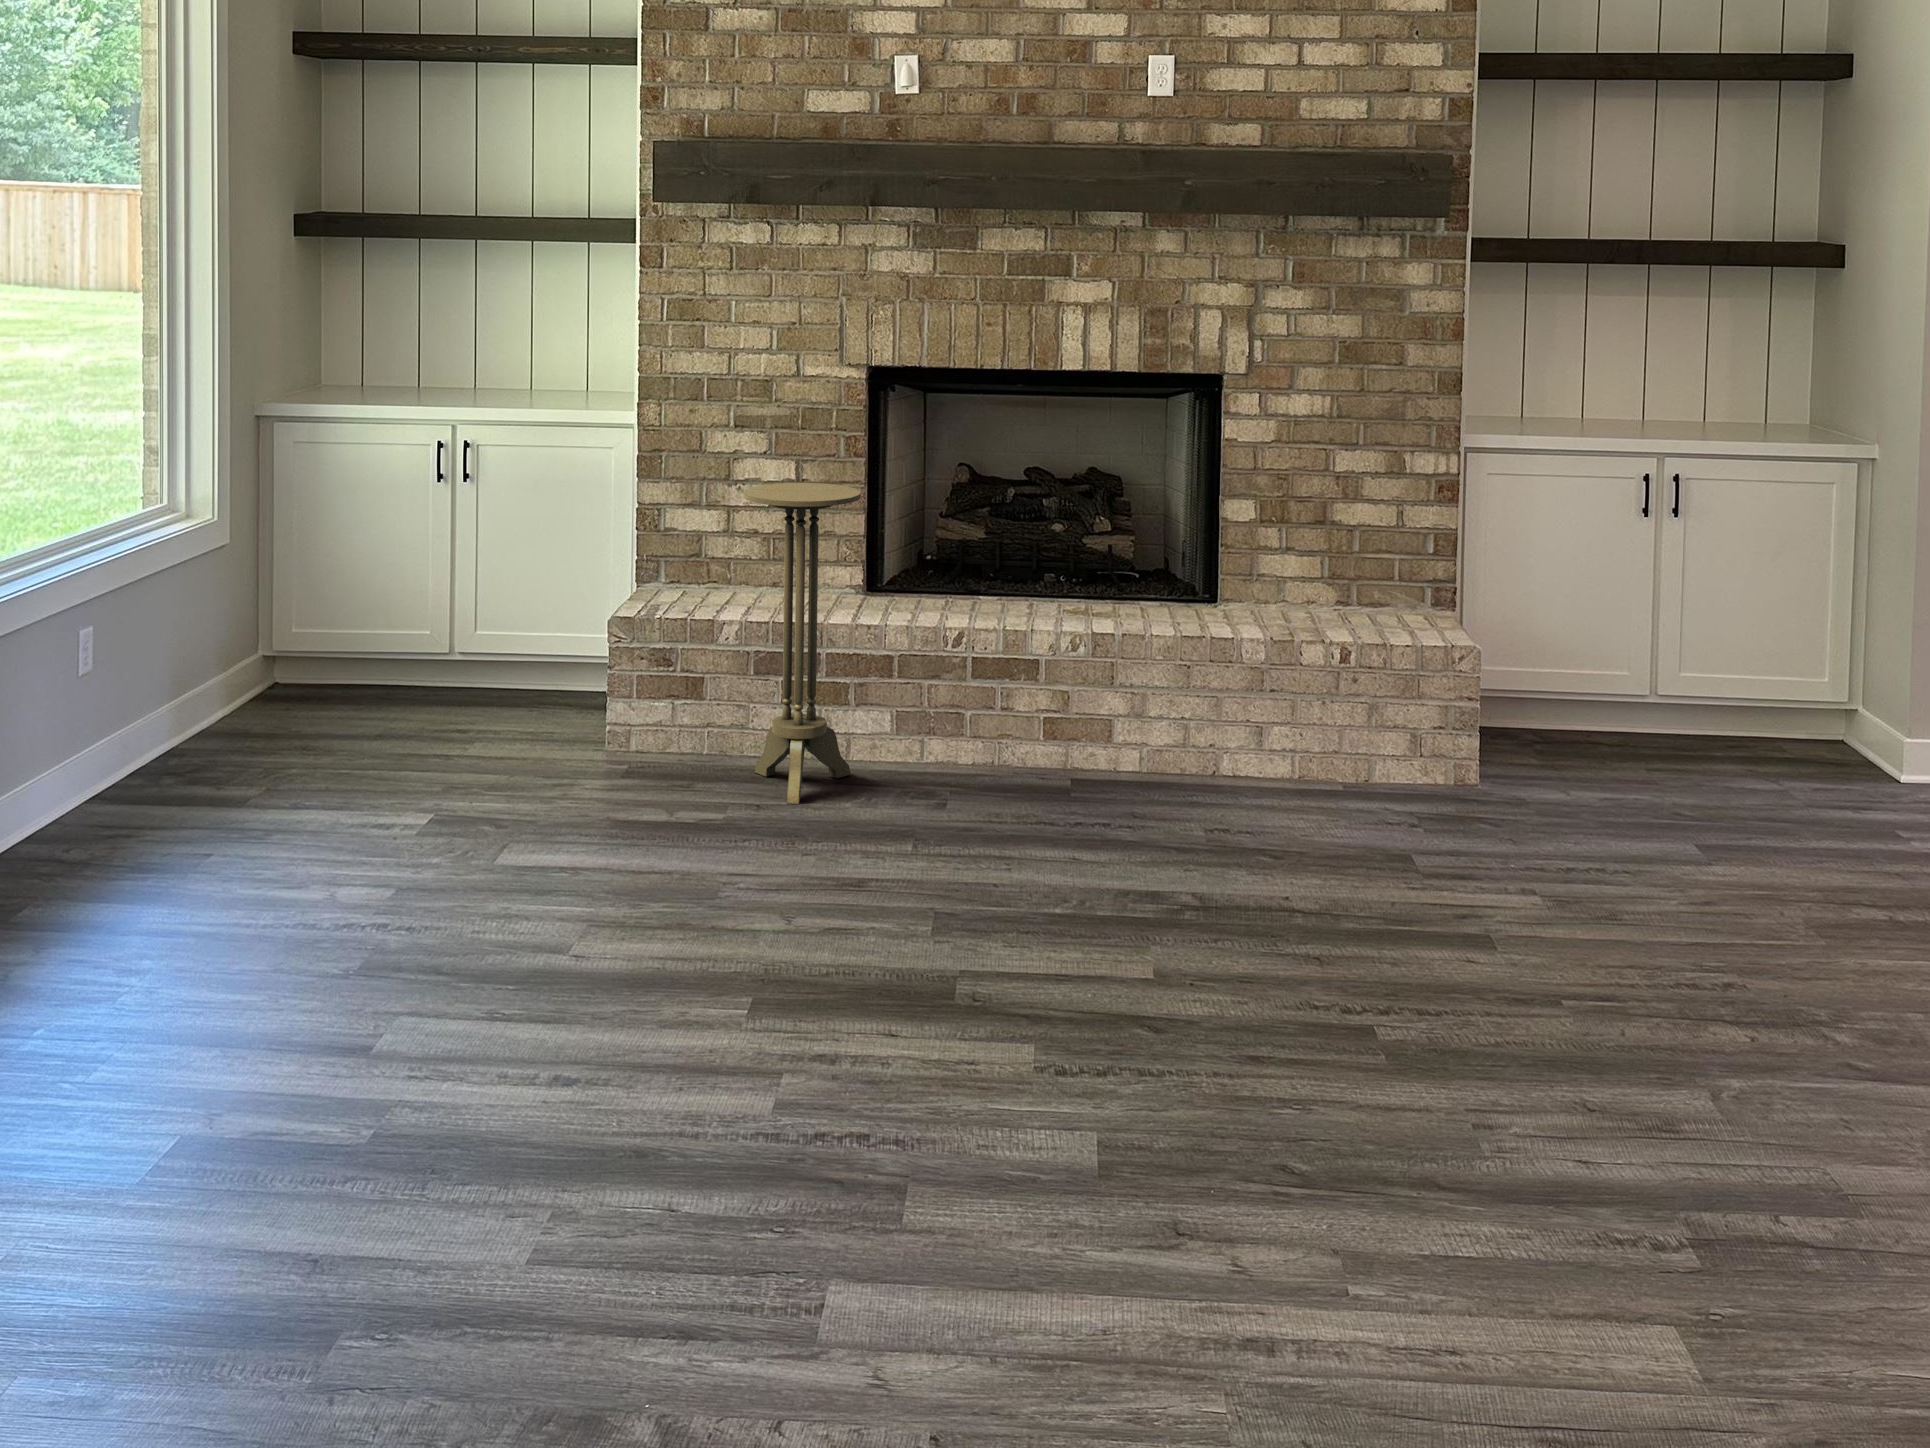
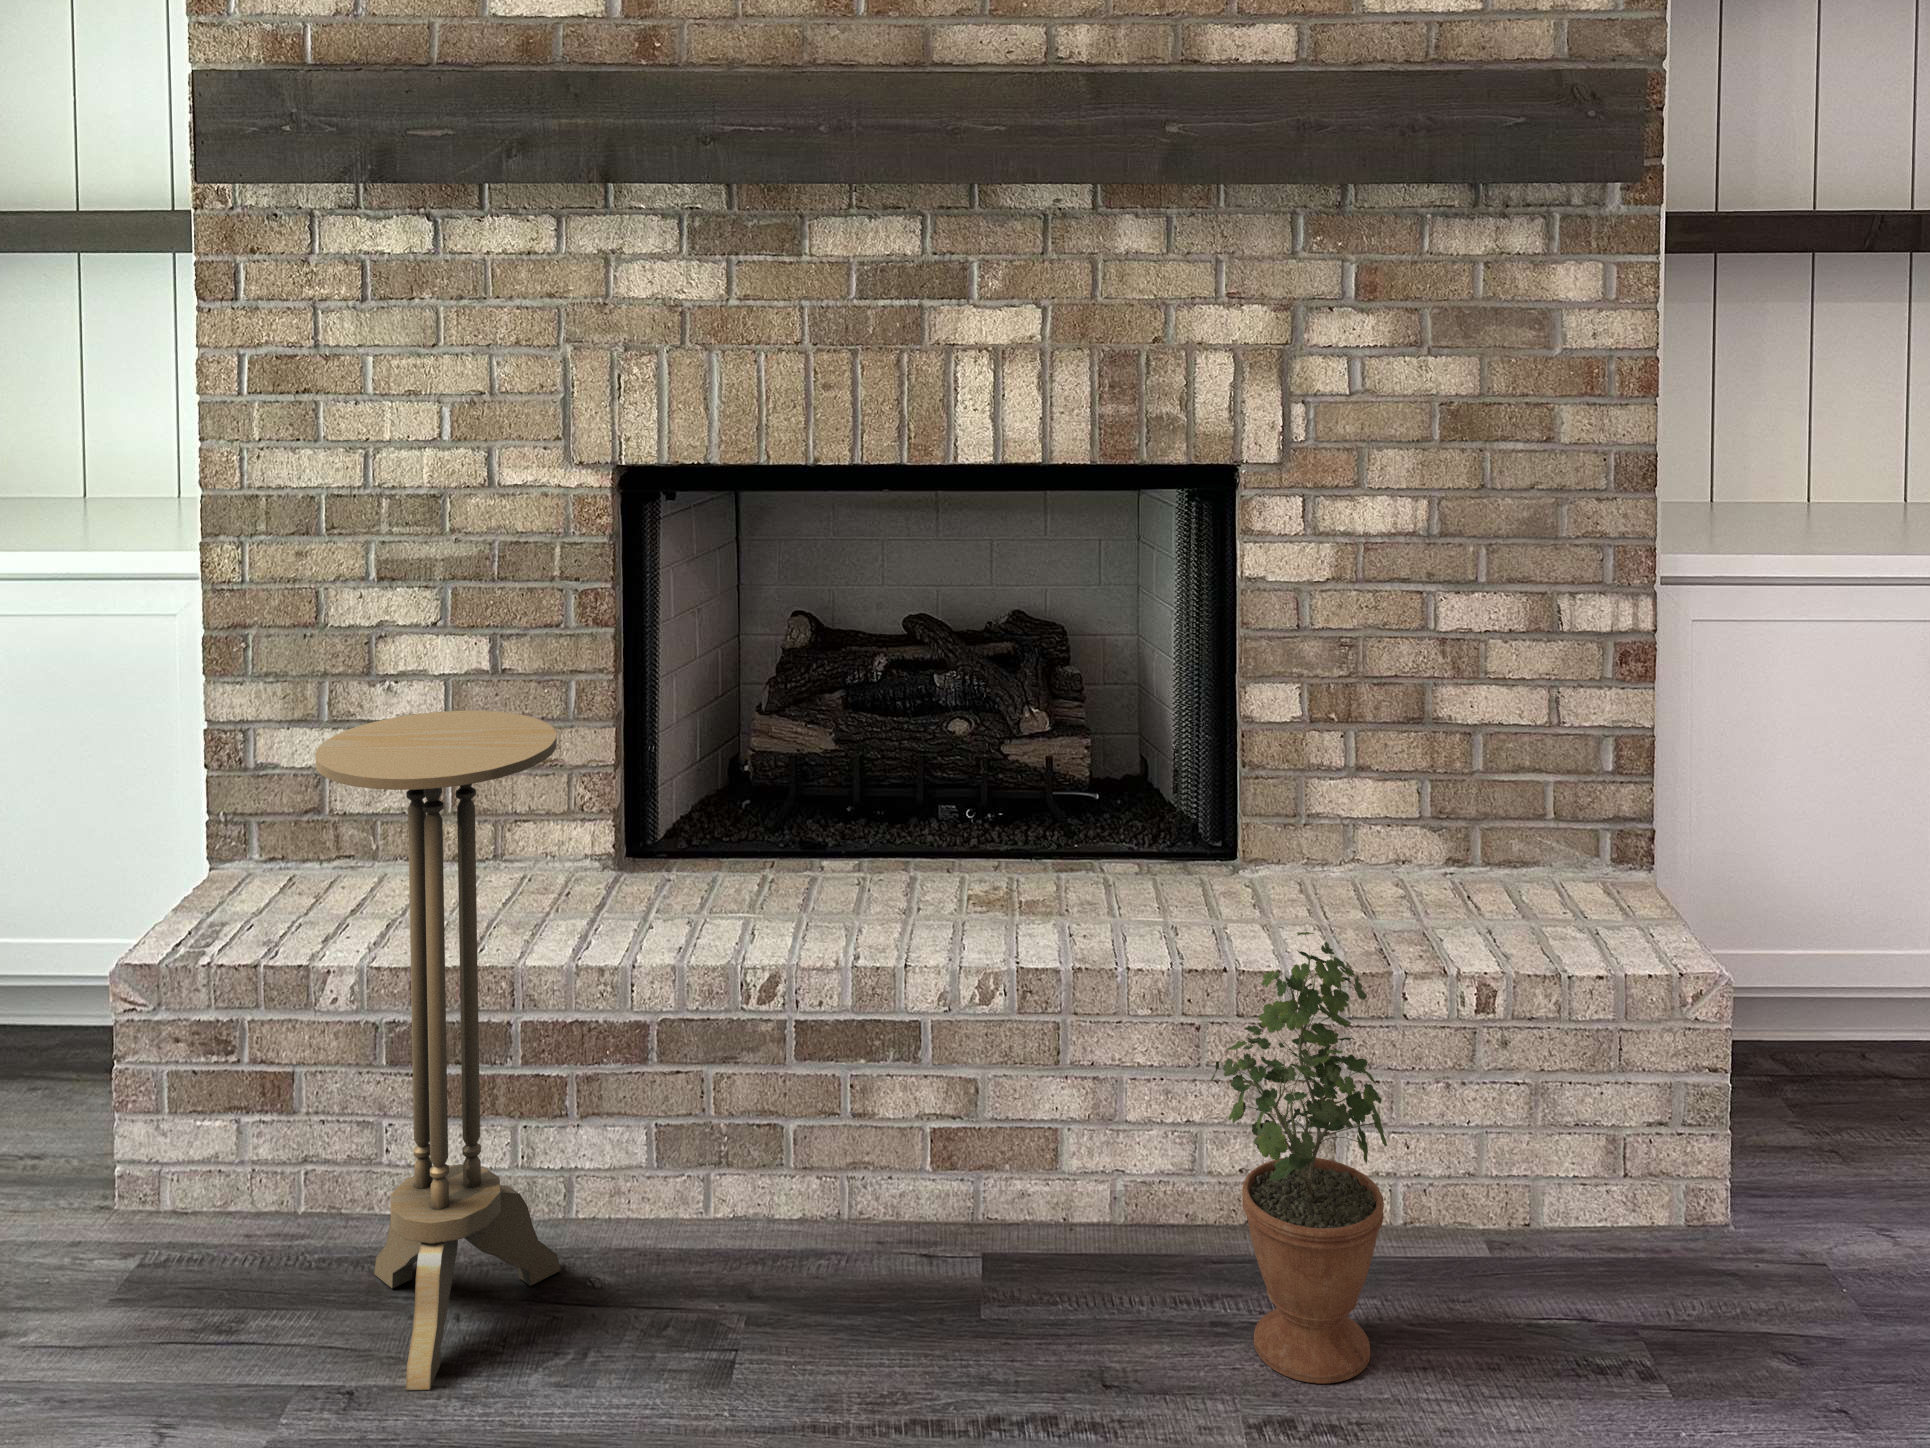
potted plant: none [1189,604,1279,819] -> present [1211,932,1388,1383]

